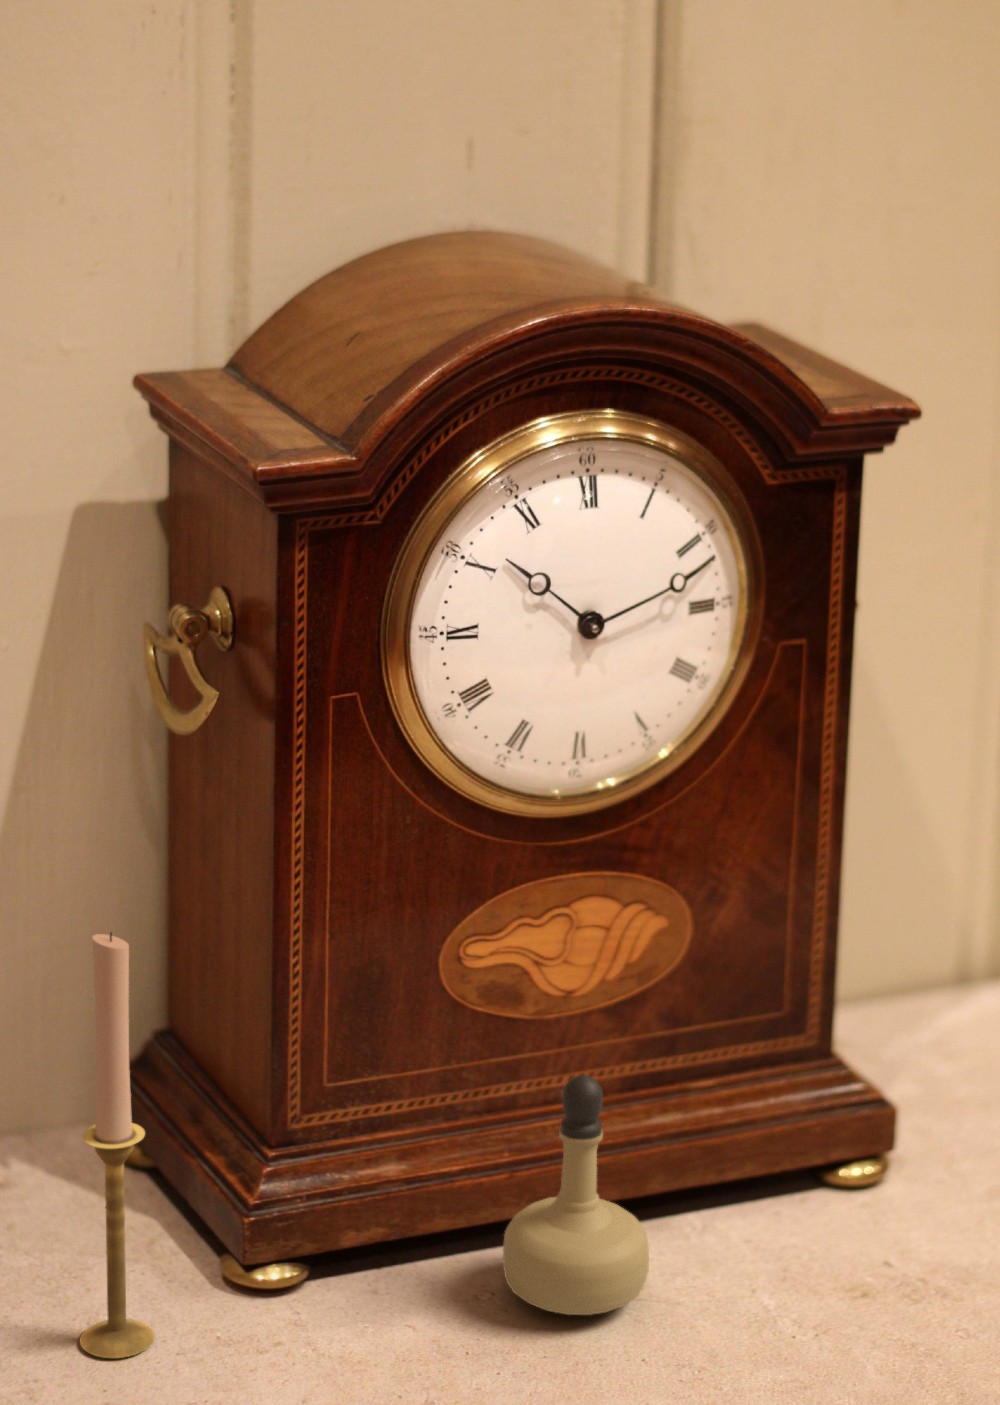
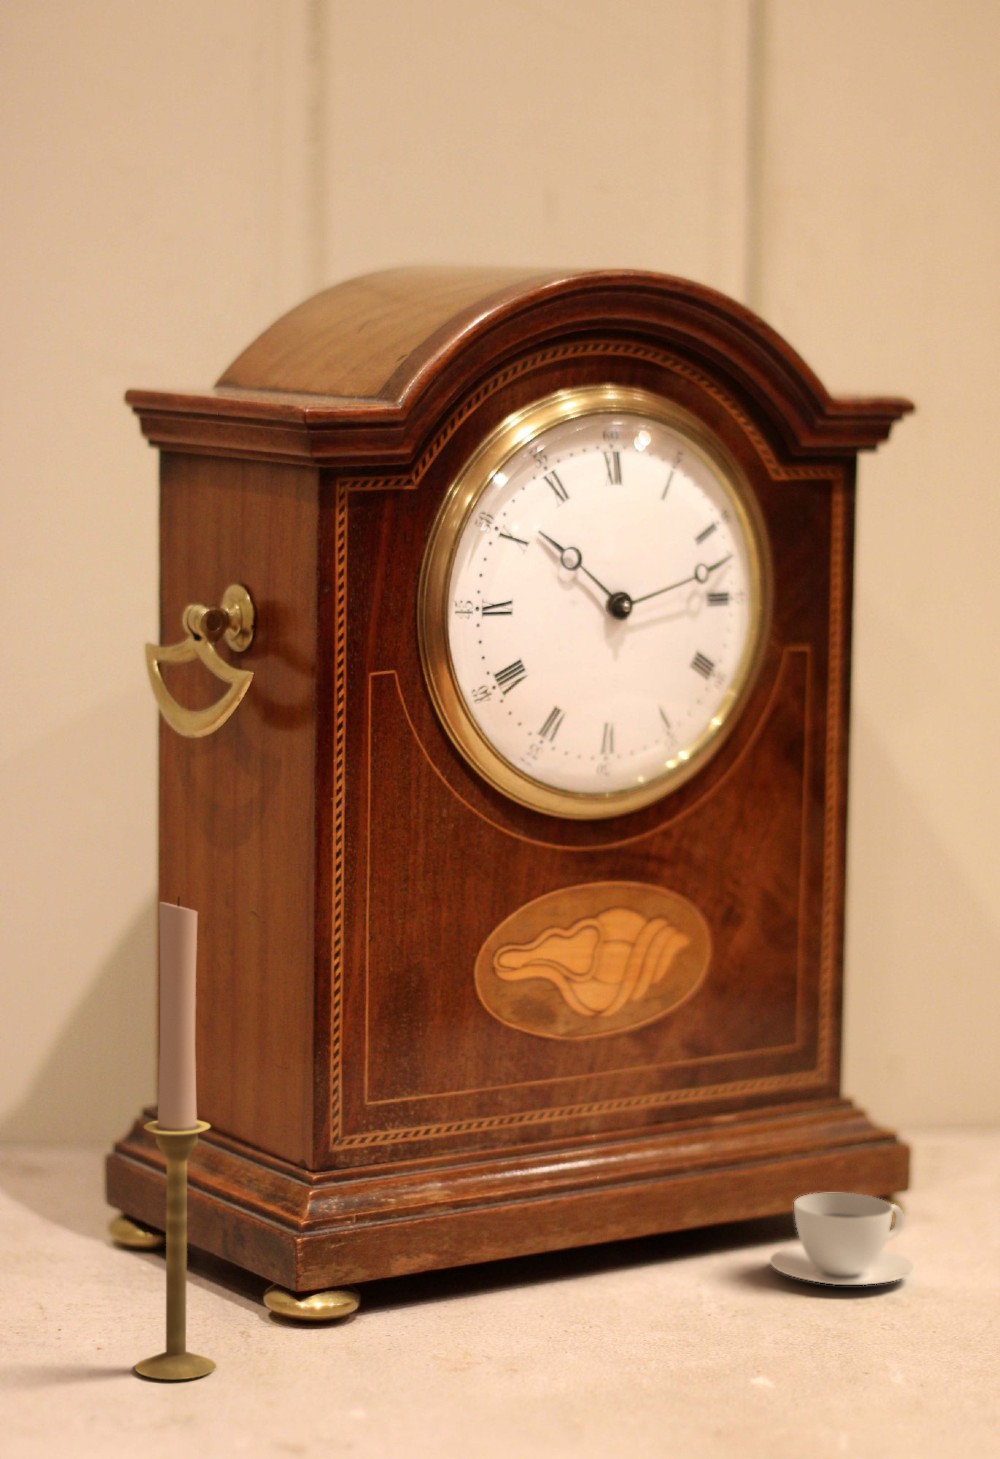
perfume bottle: present [503,1075,649,1315] -> none [565,1063,722,1321]
teacup: none [717,1169,853,1277] -> present [770,1192,914,1285]

